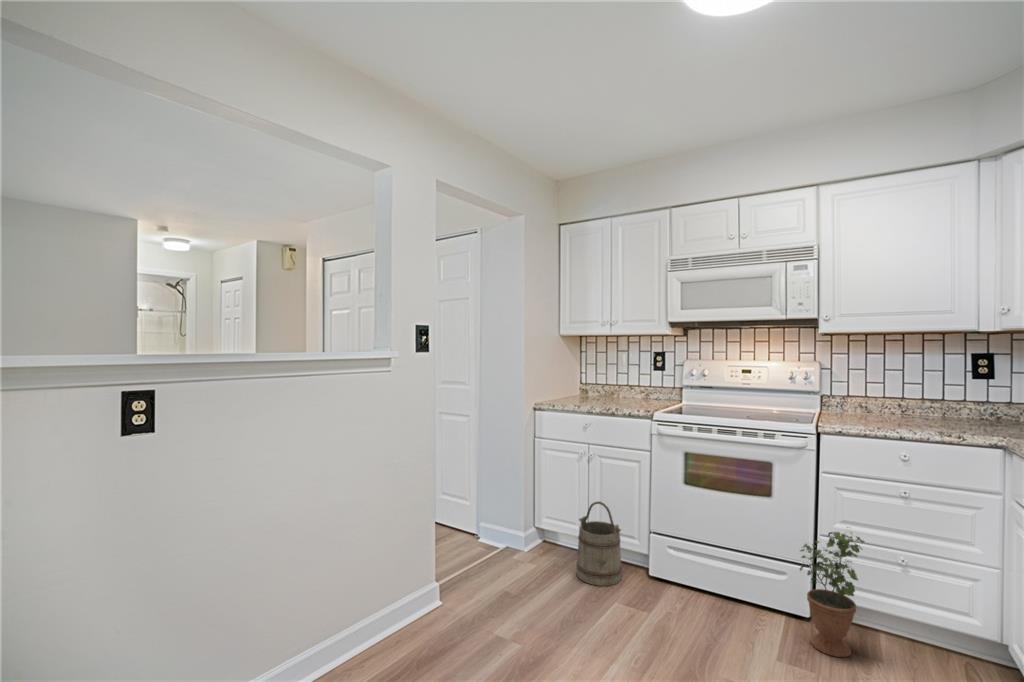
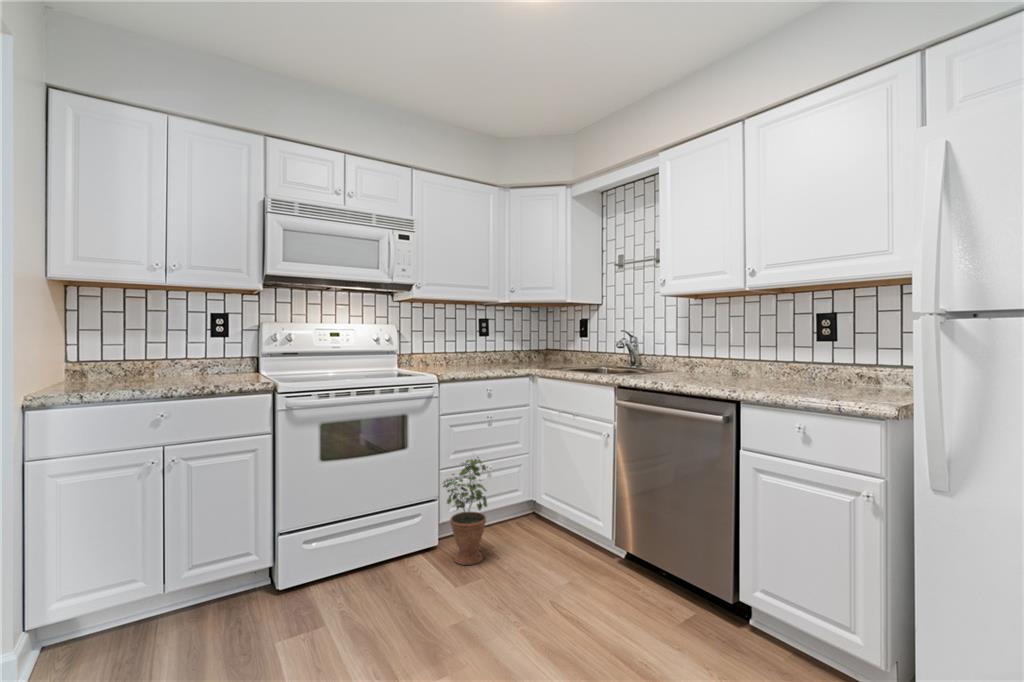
bucket: present [576,502,622,586] -> none [169,521,250,649]

